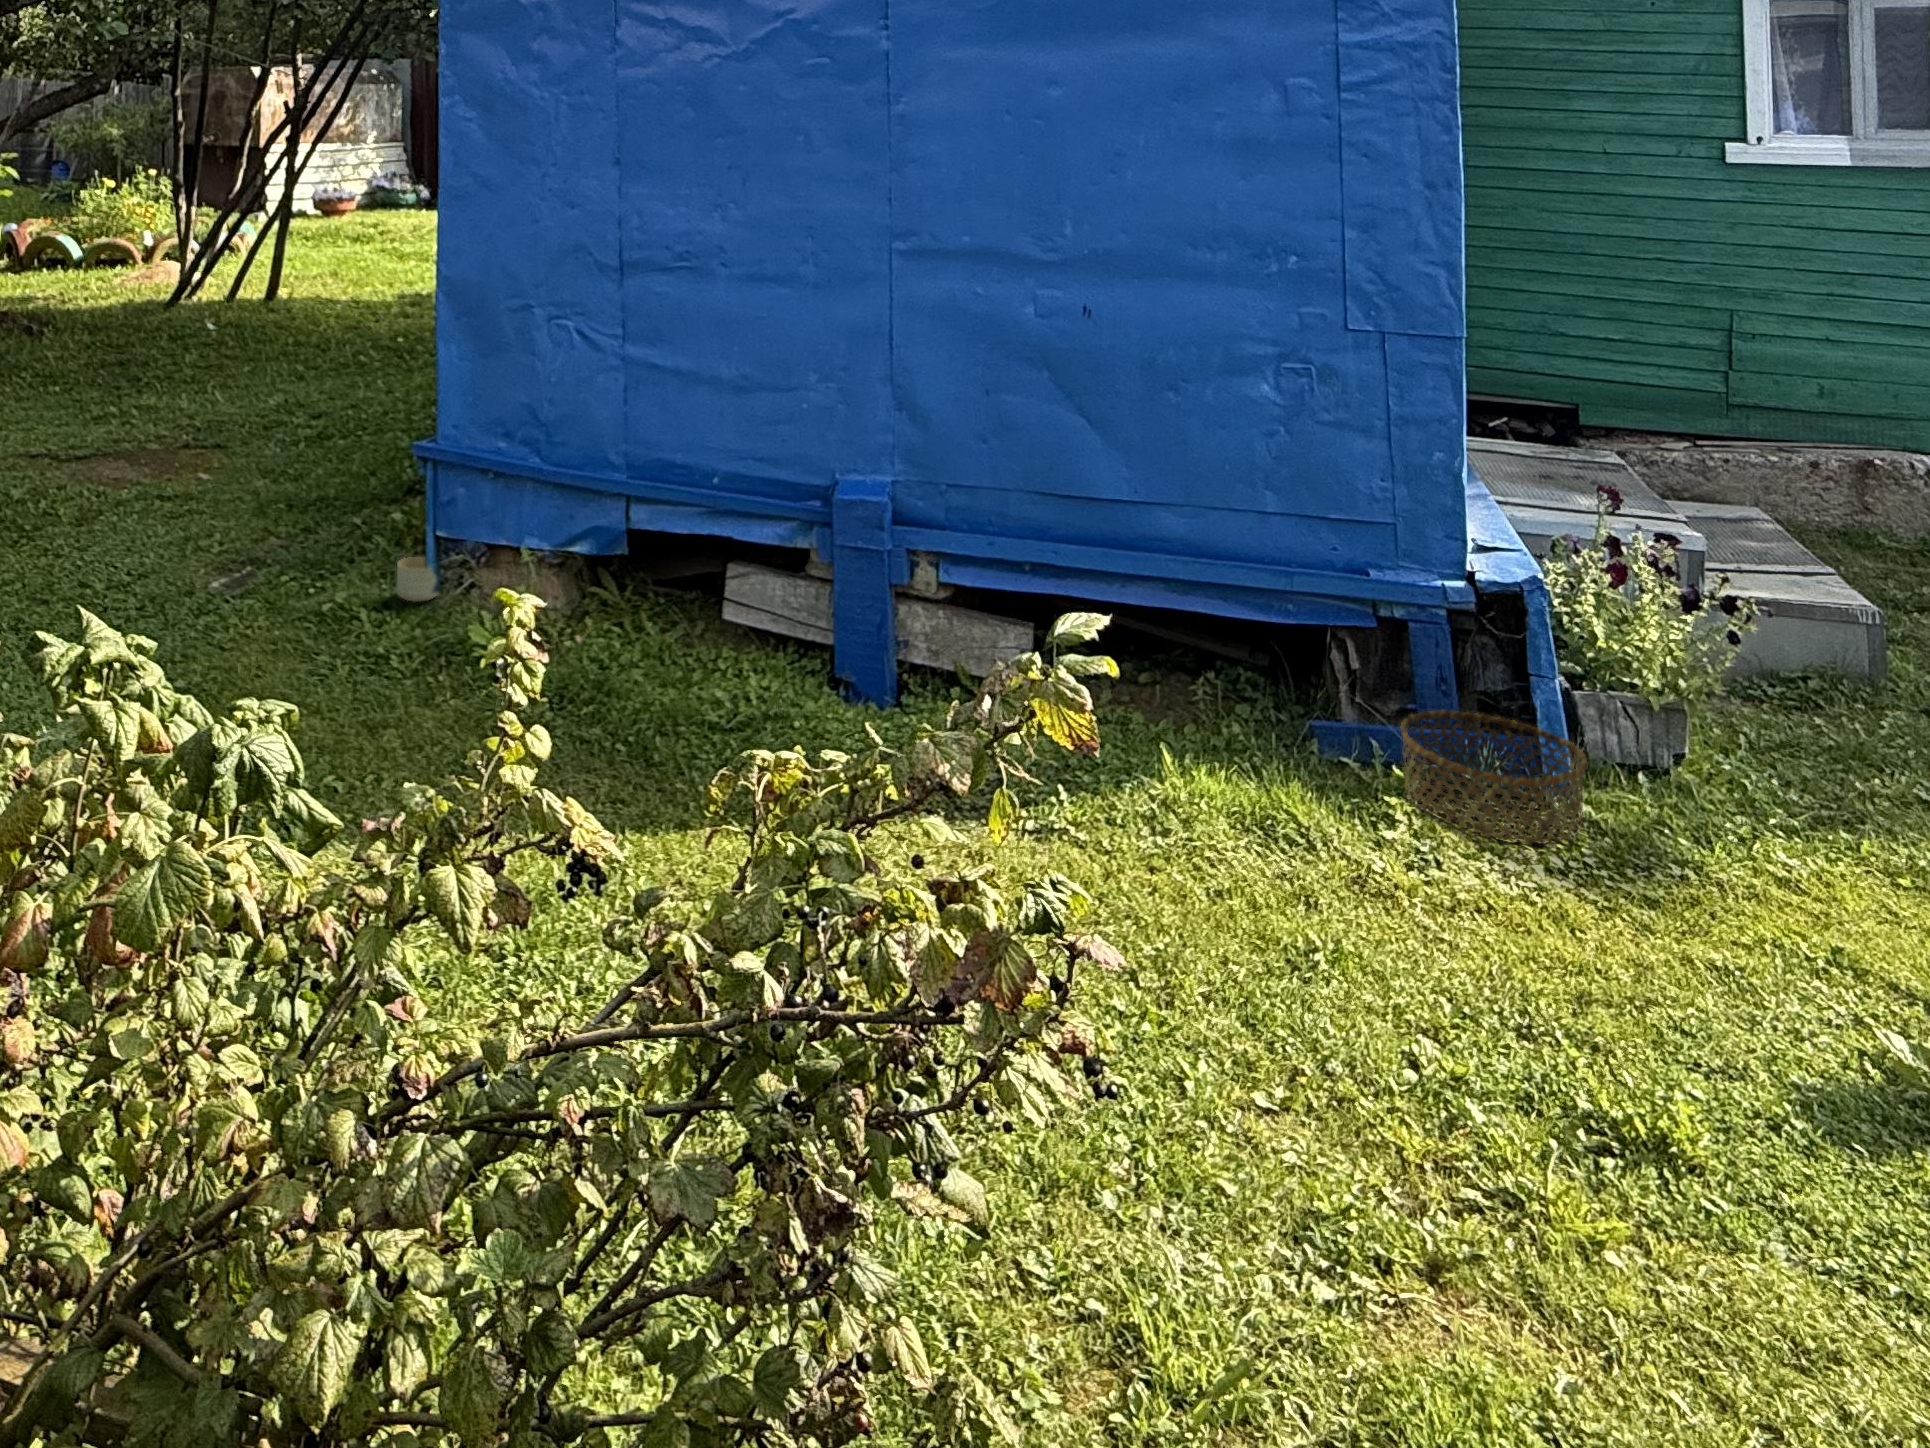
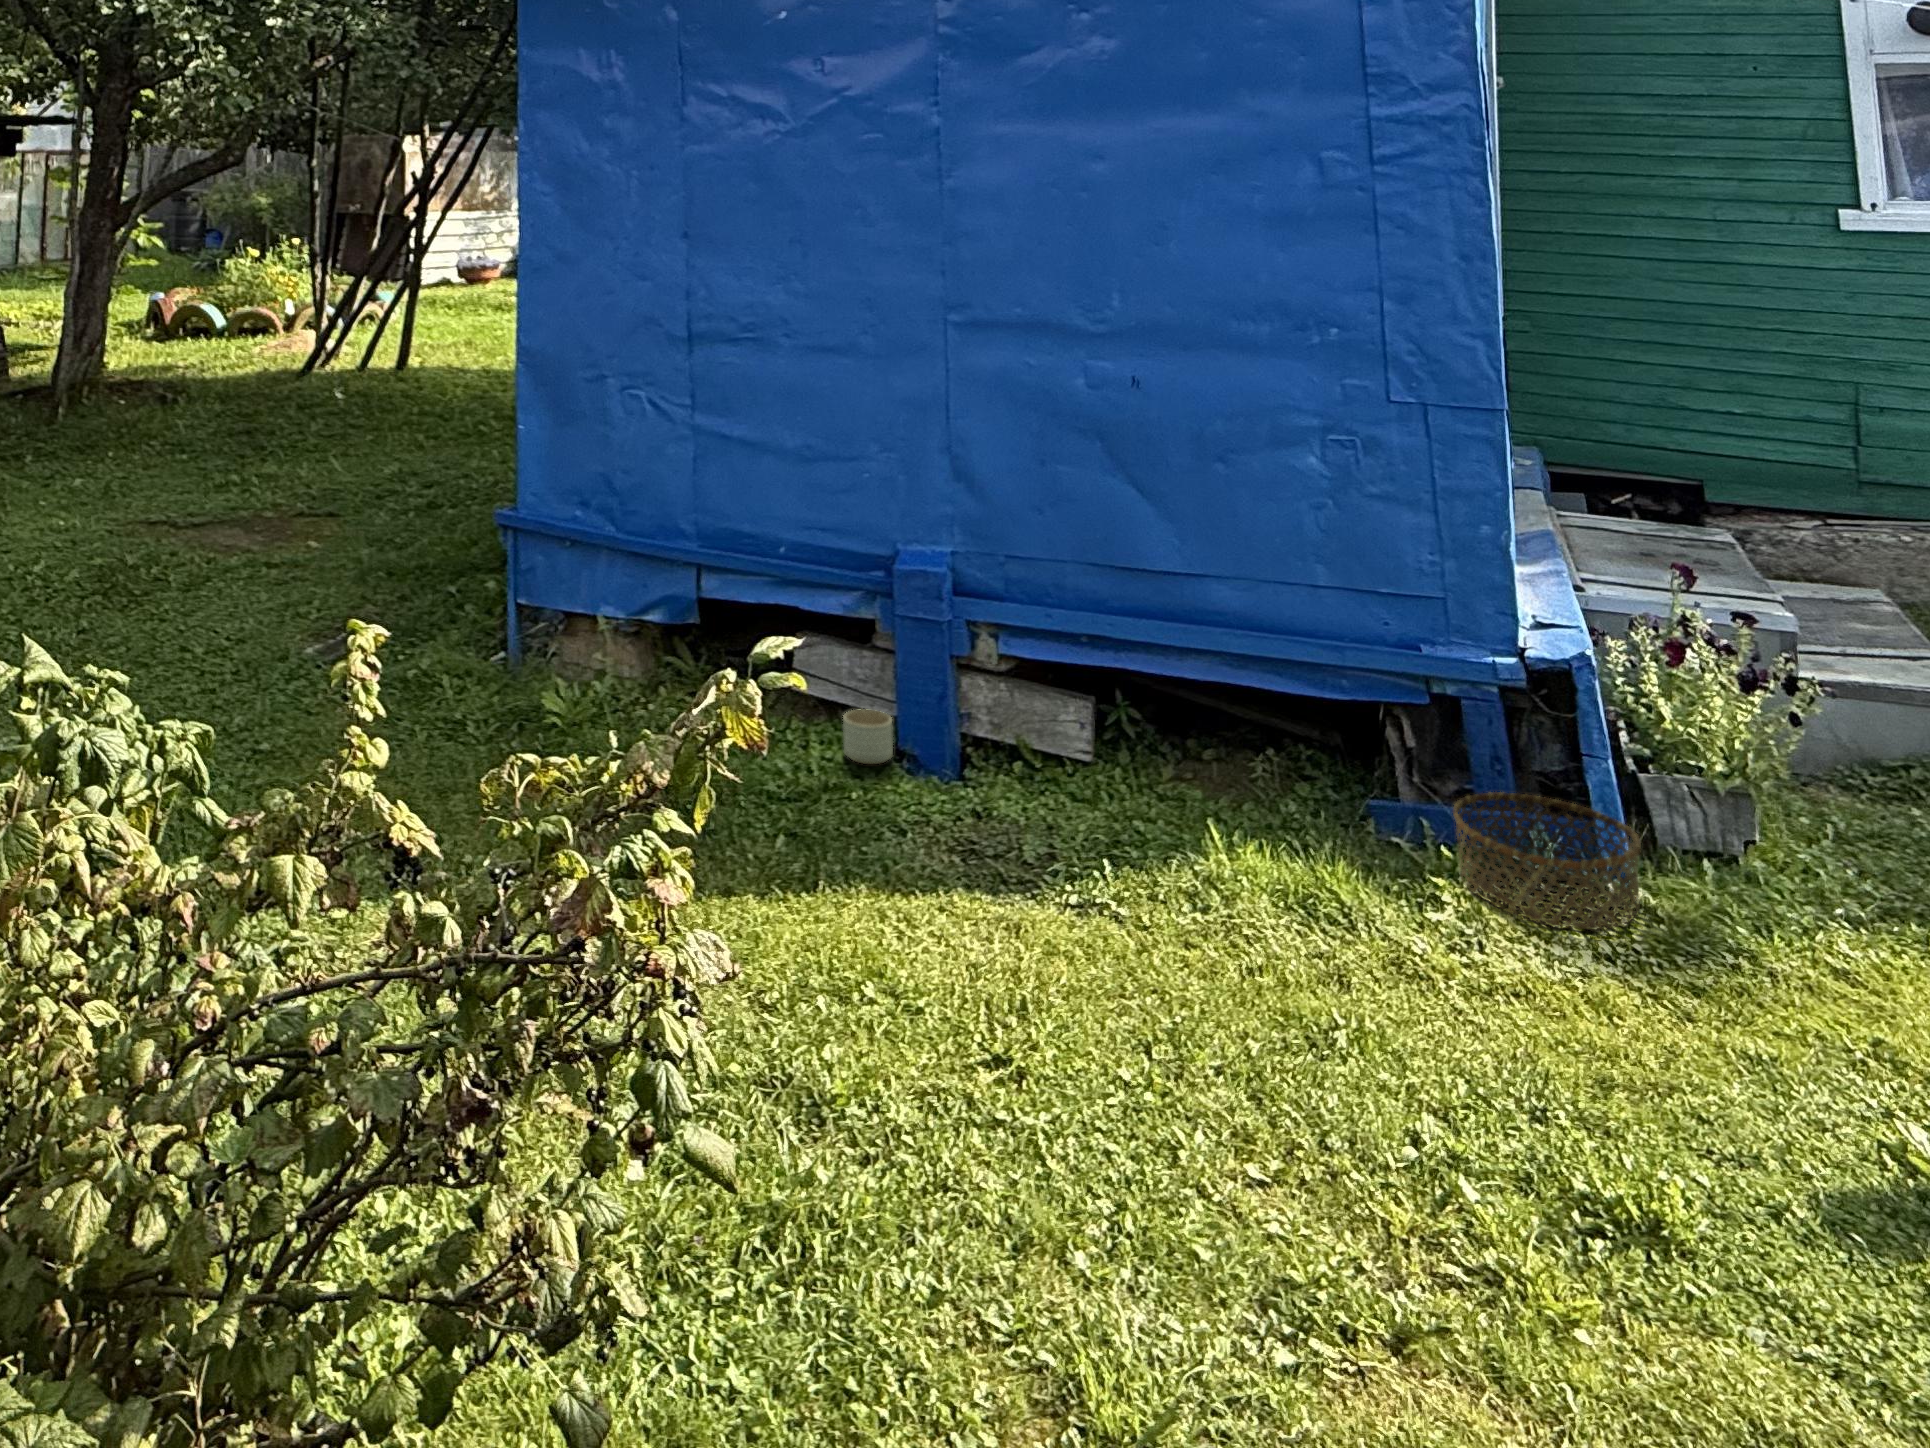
planter: present [397,557,437,602] -> present [843,709,893,764]

